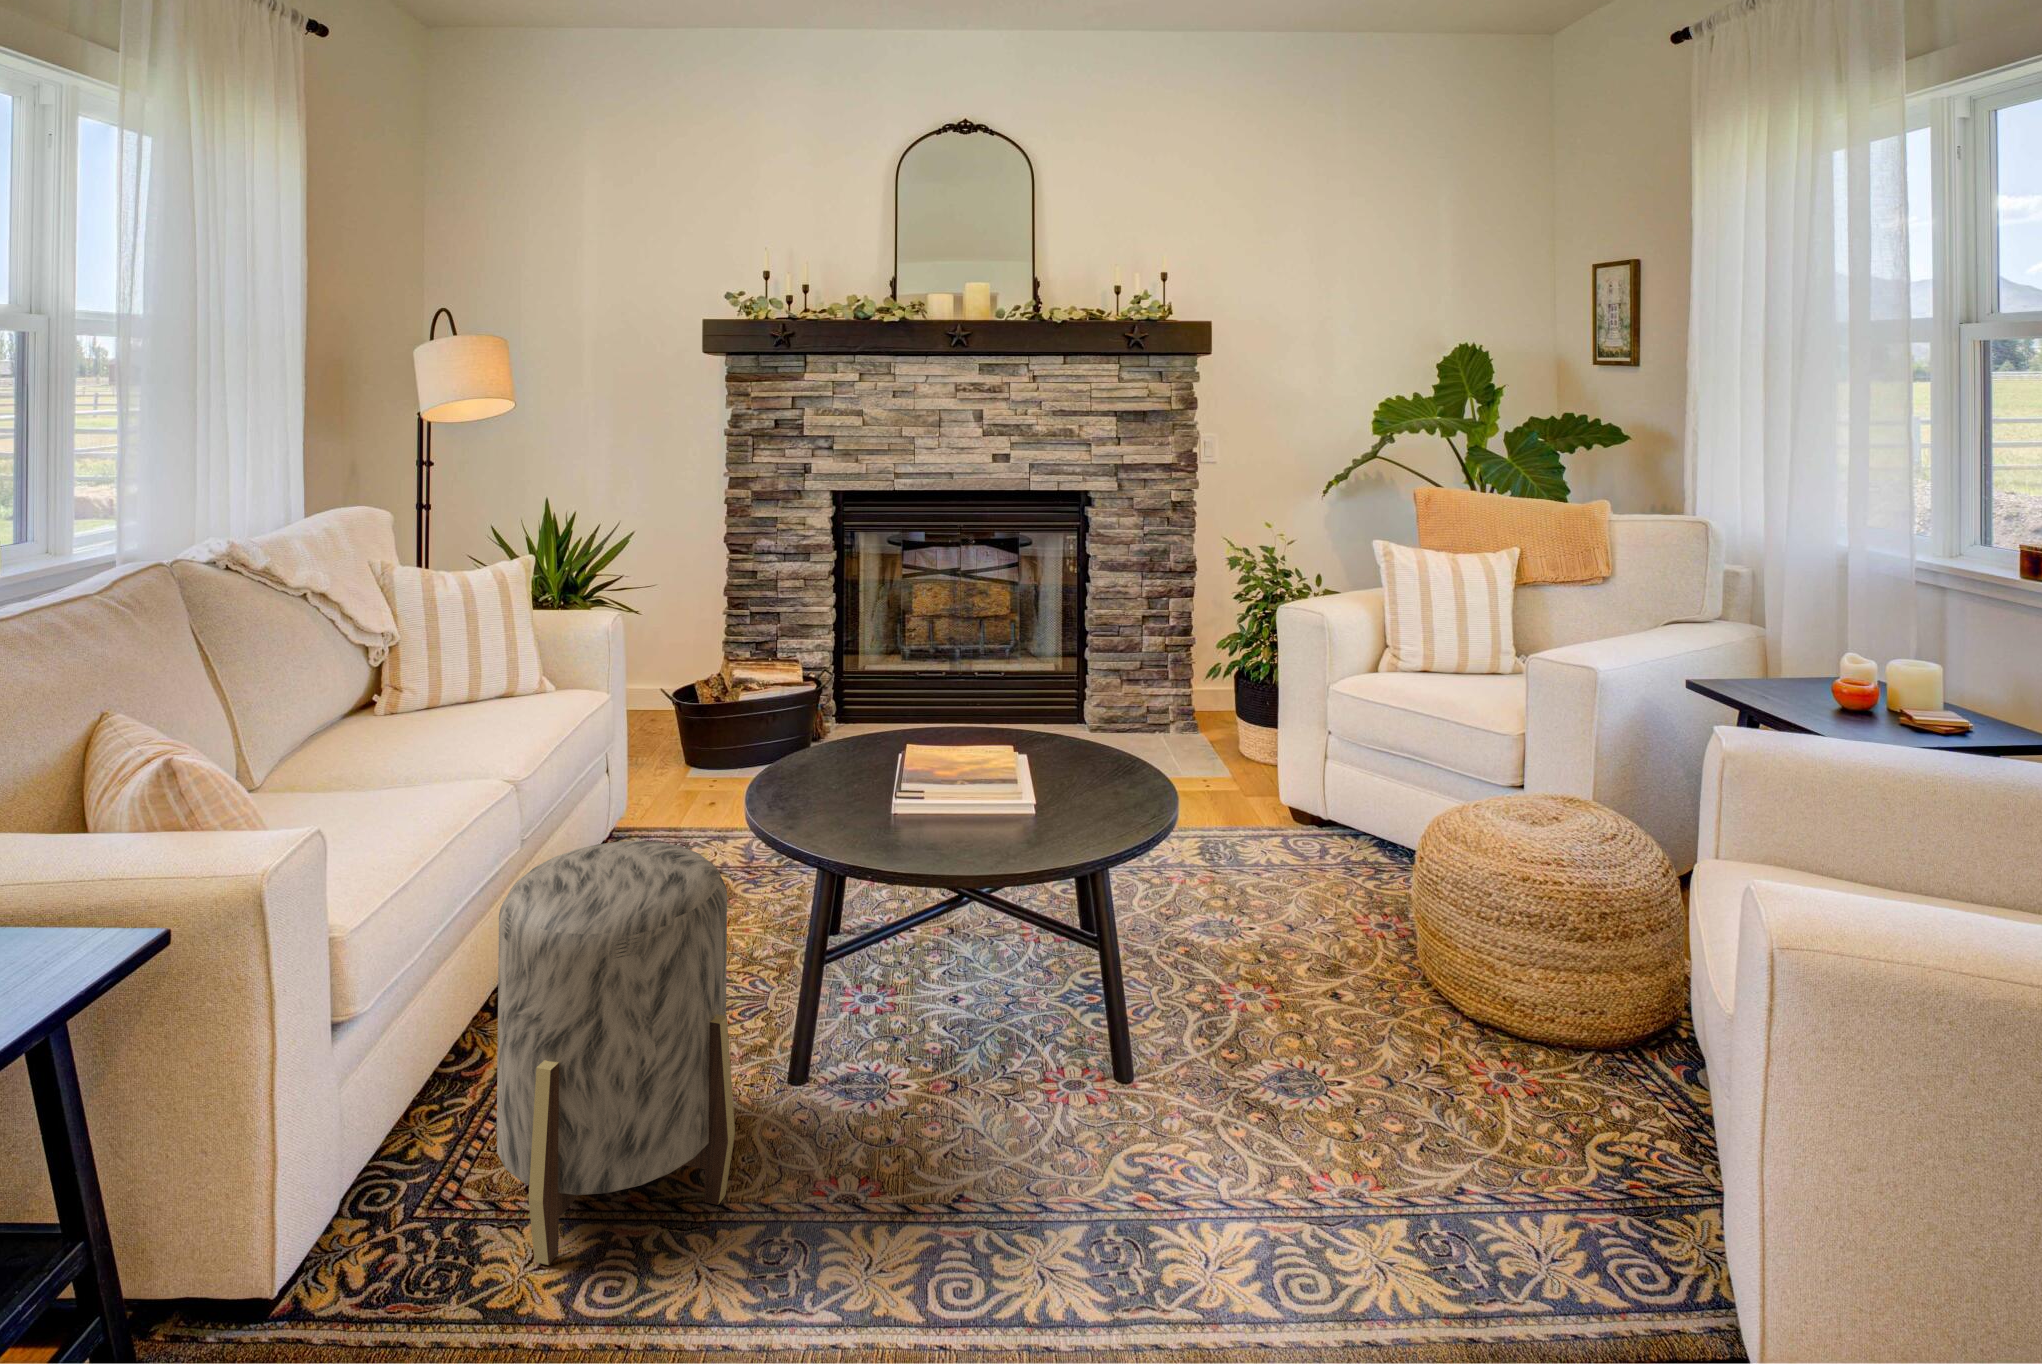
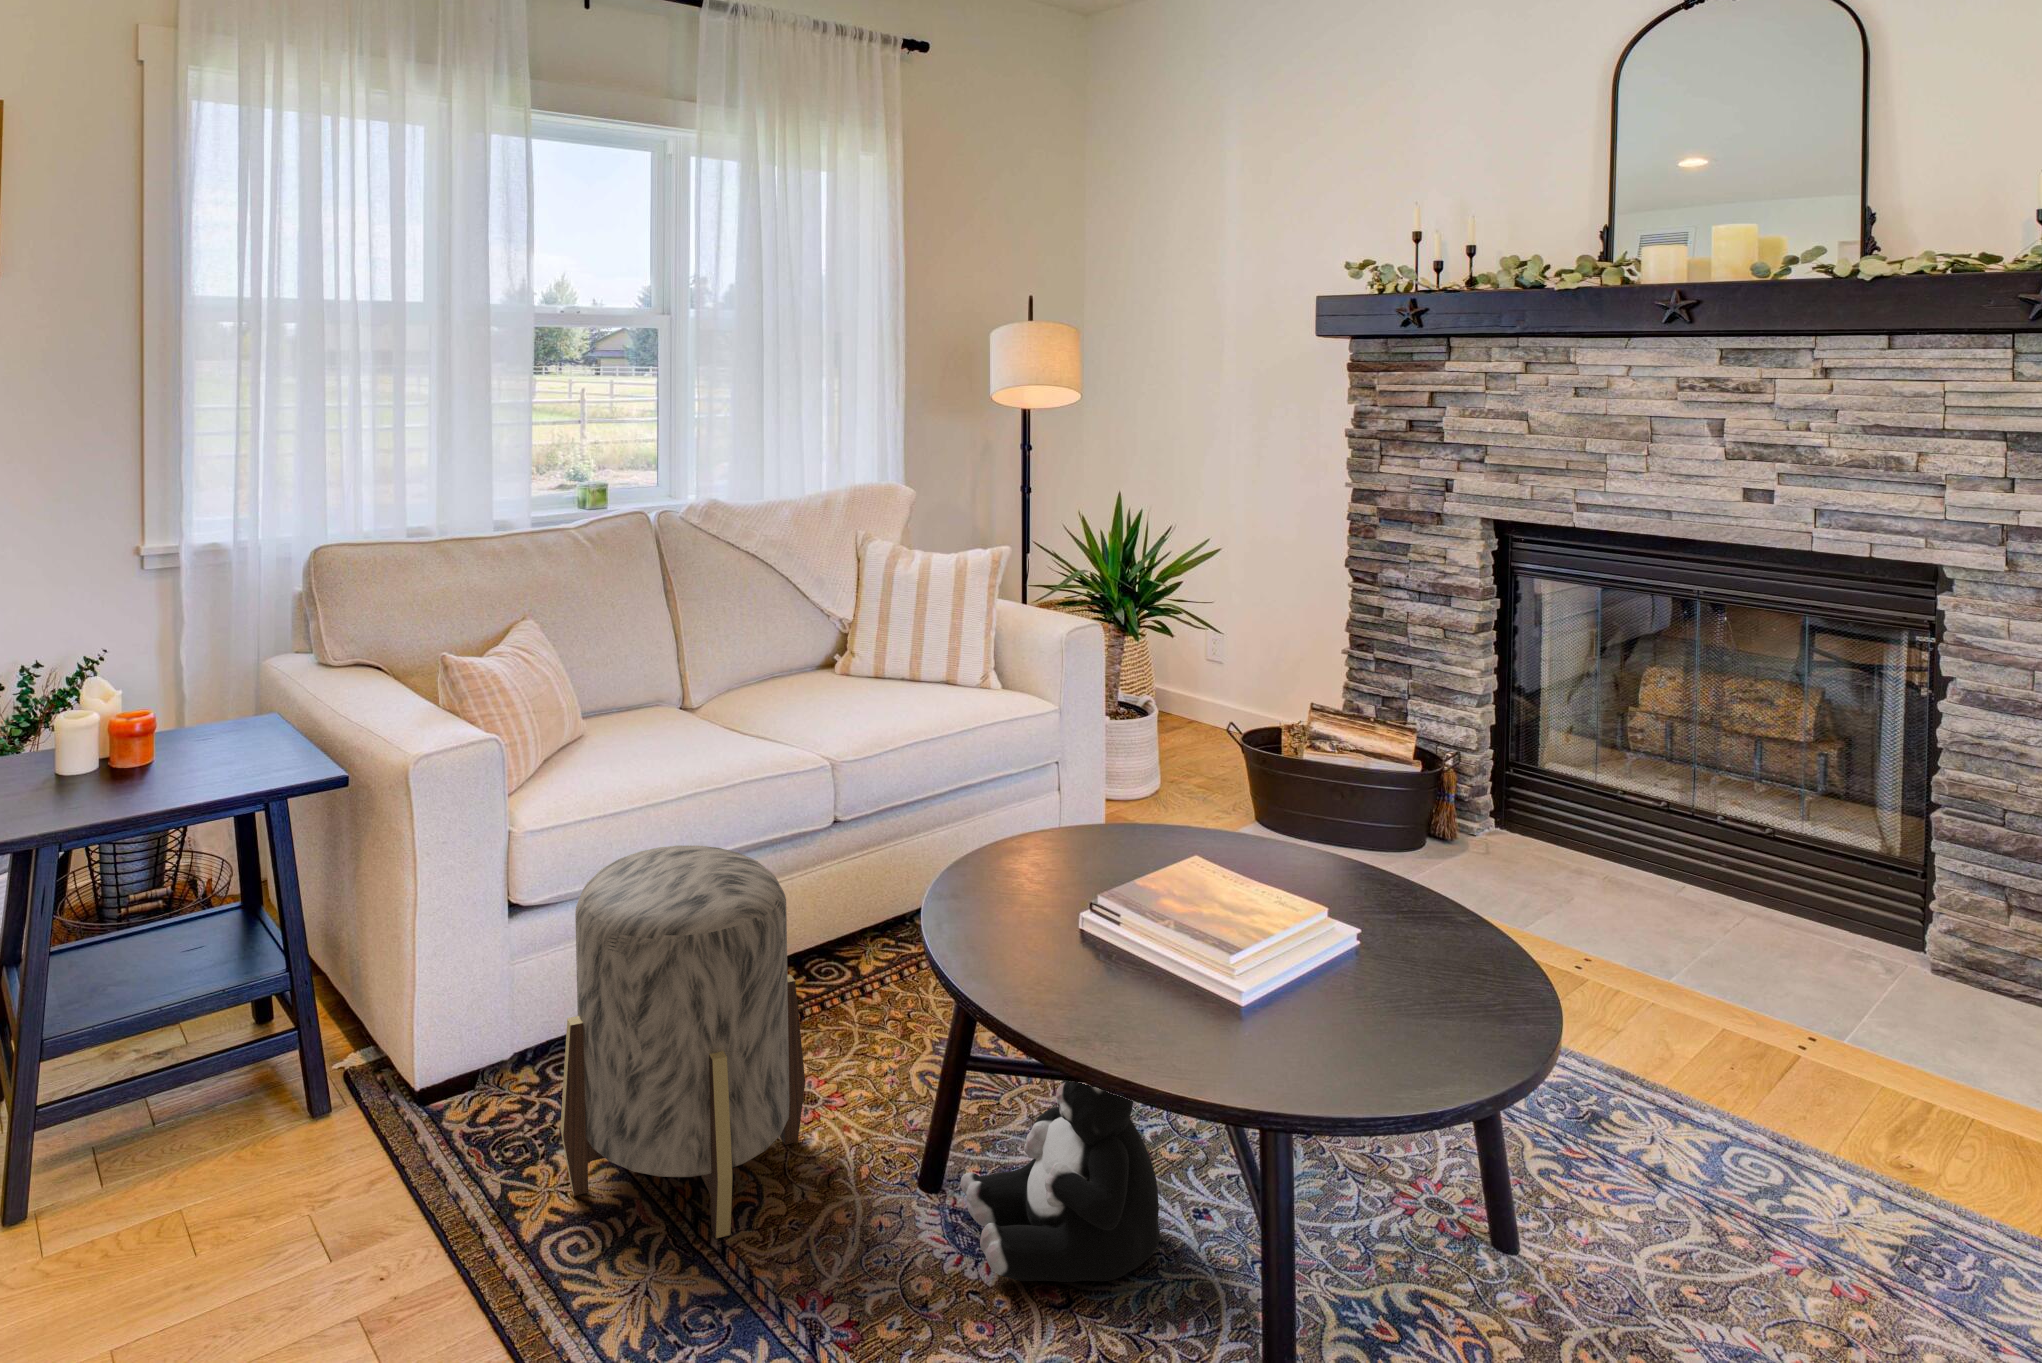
plush toy: none [860,880,1004,1089] -> present [961,1080,1160,1282]

